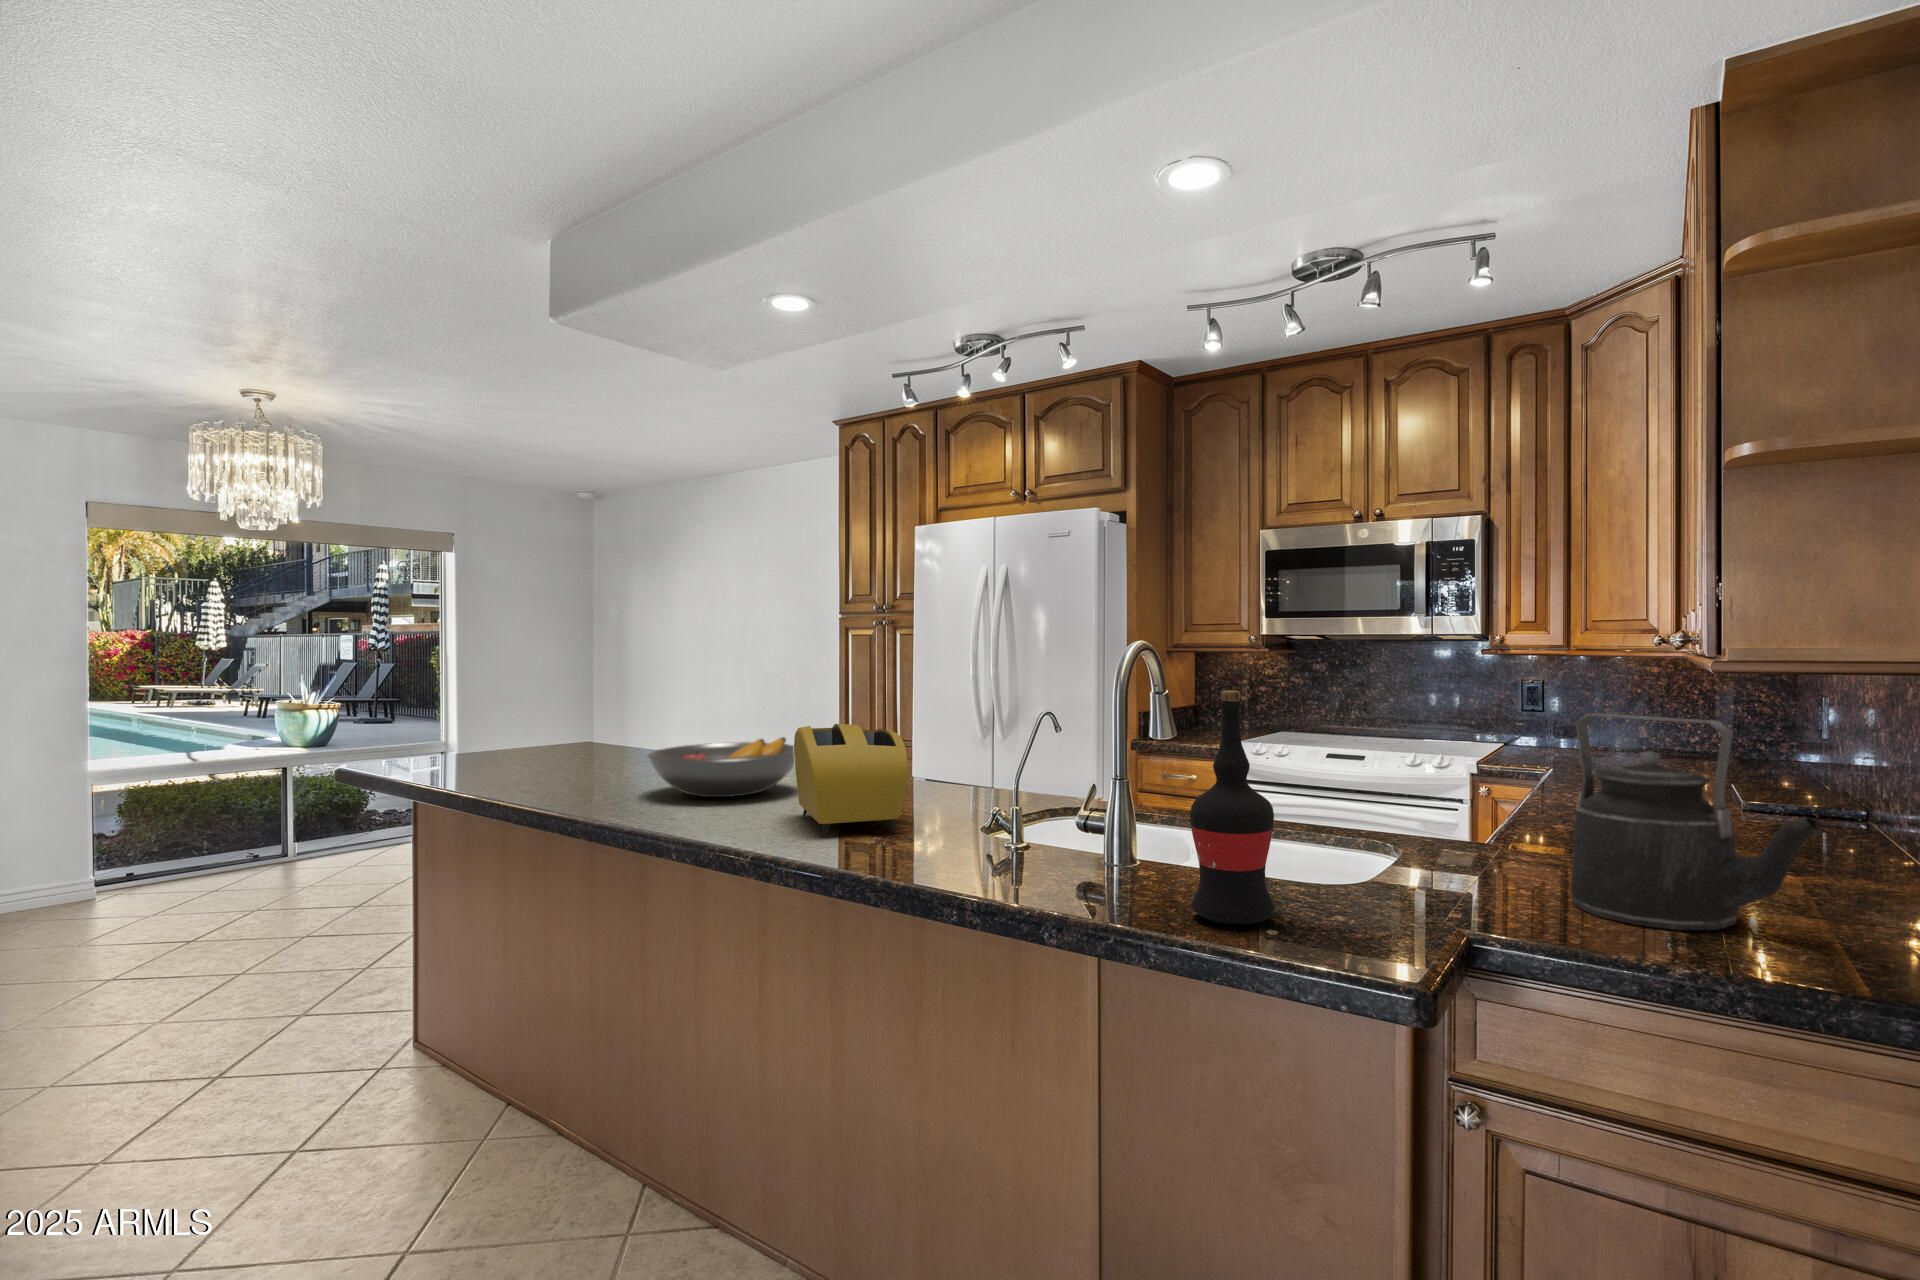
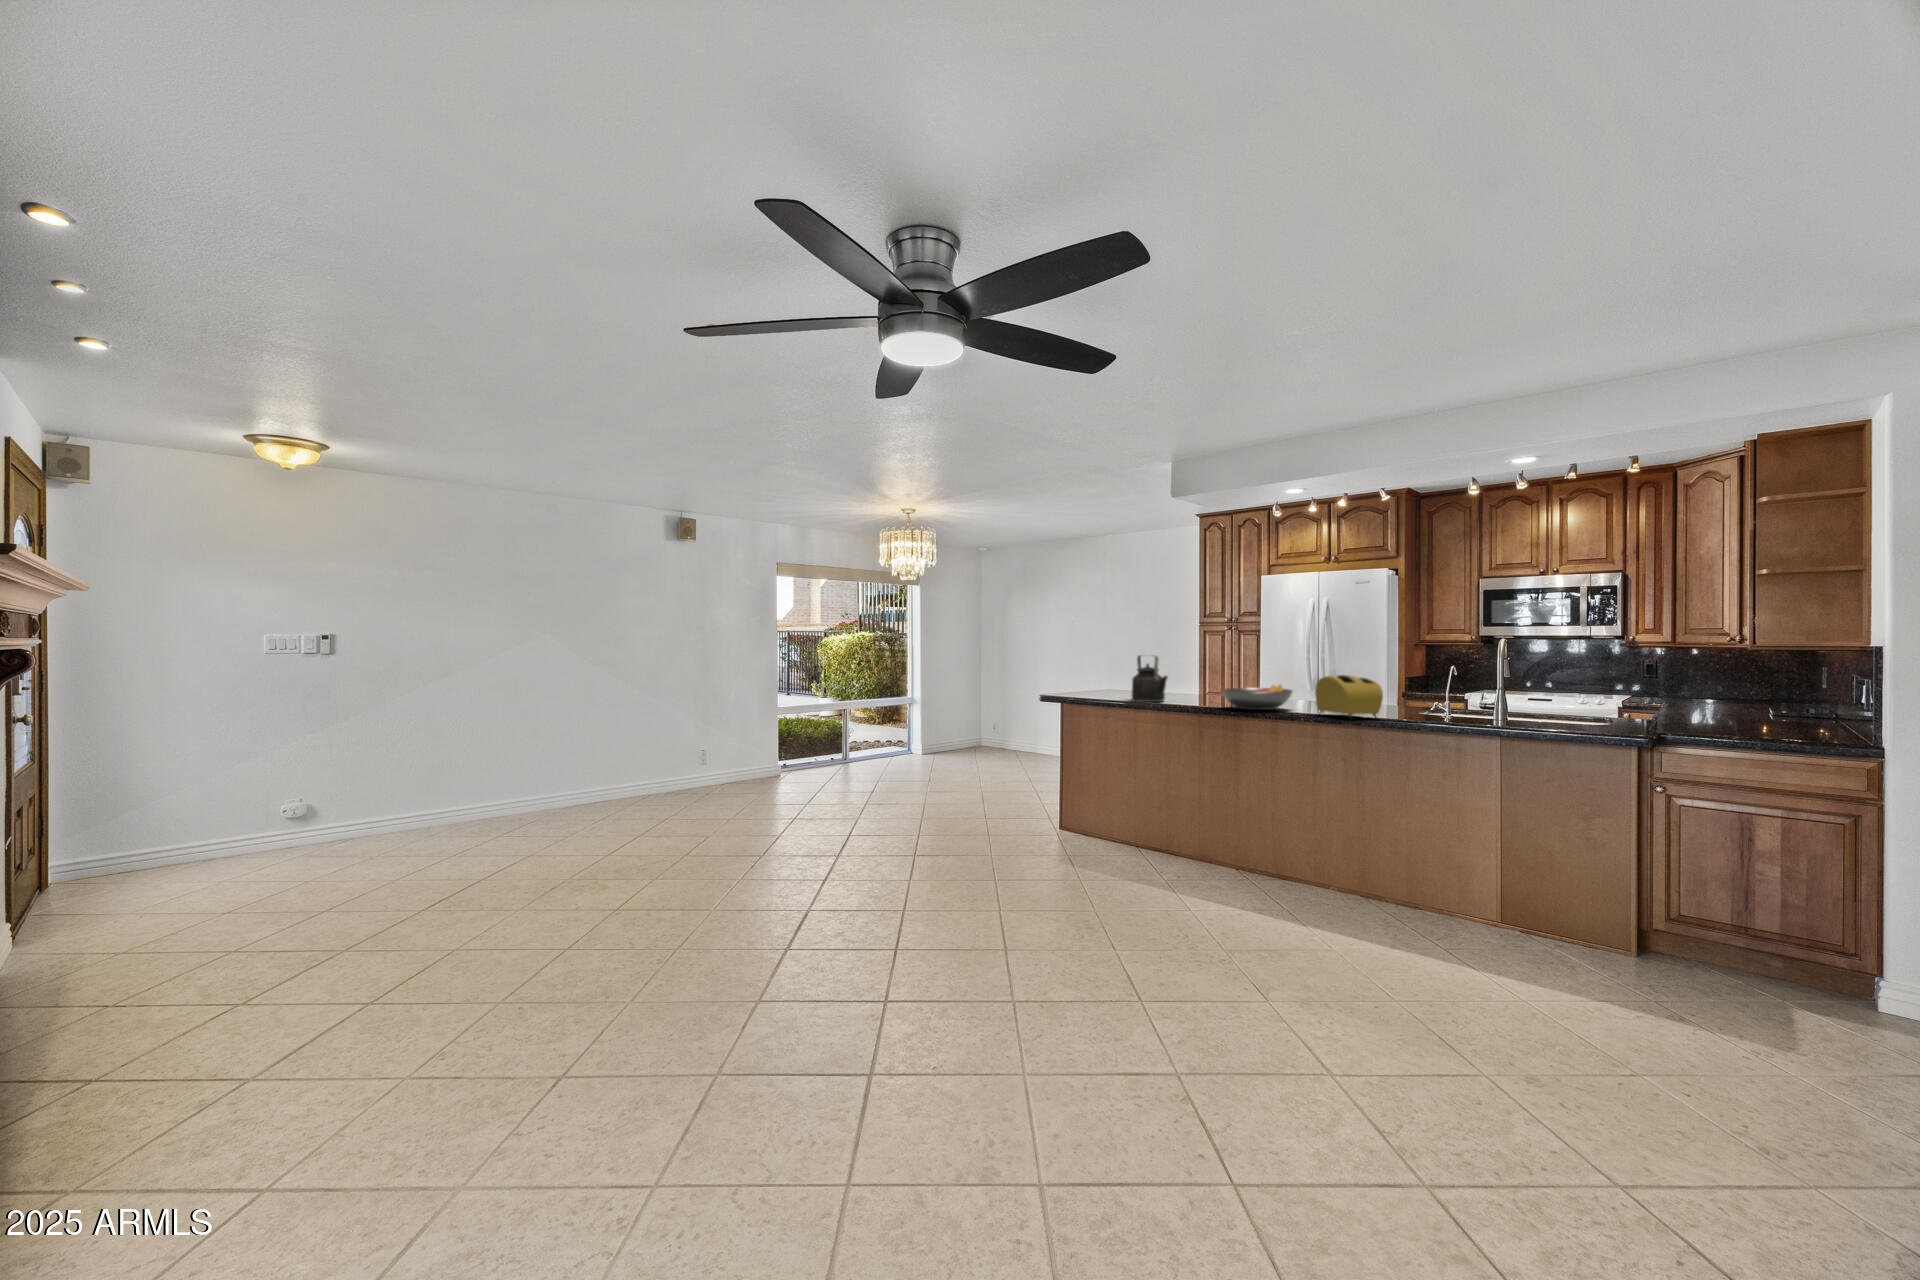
wine bottle: present [1190,690,1275,924] -> none [1550,656,1585,736]
kettle: present [1571,713,1822,930] -> present [1132,655,1167,702]

